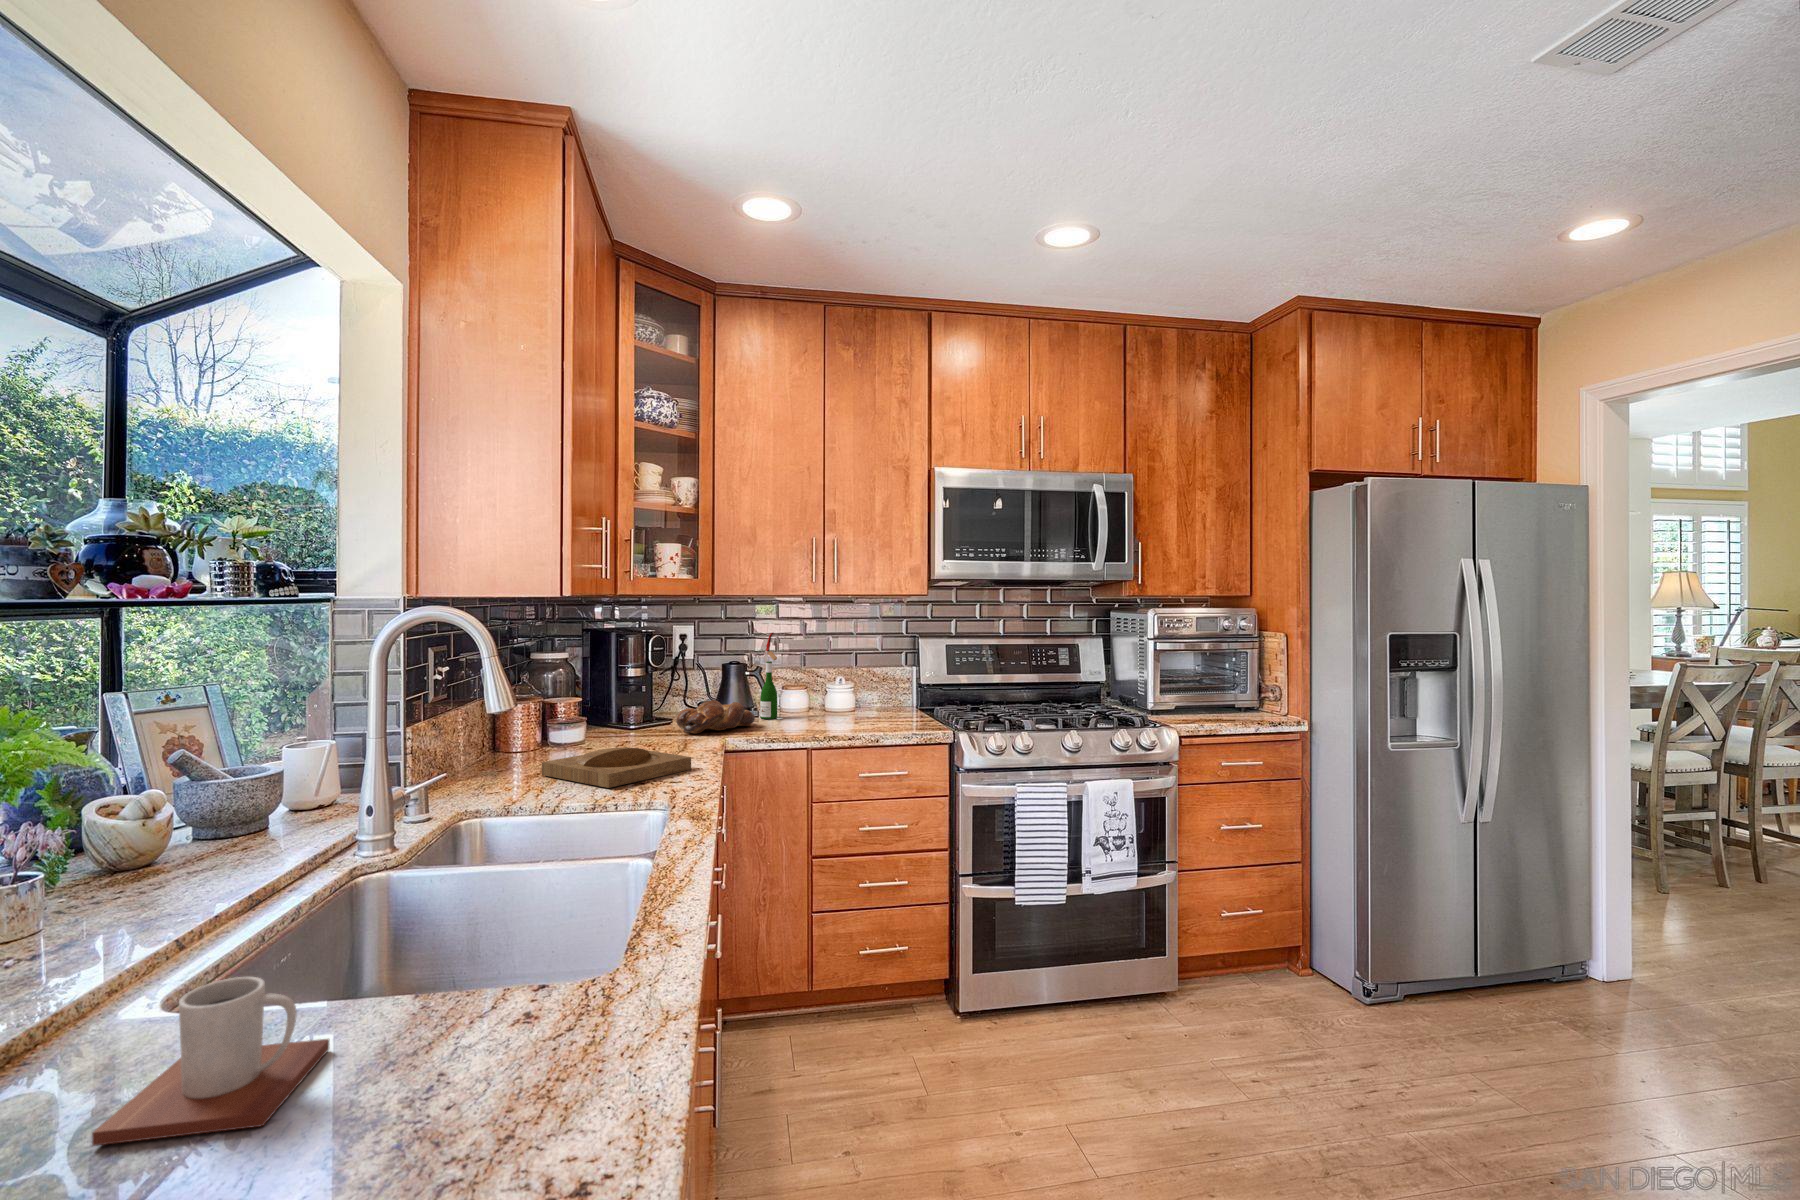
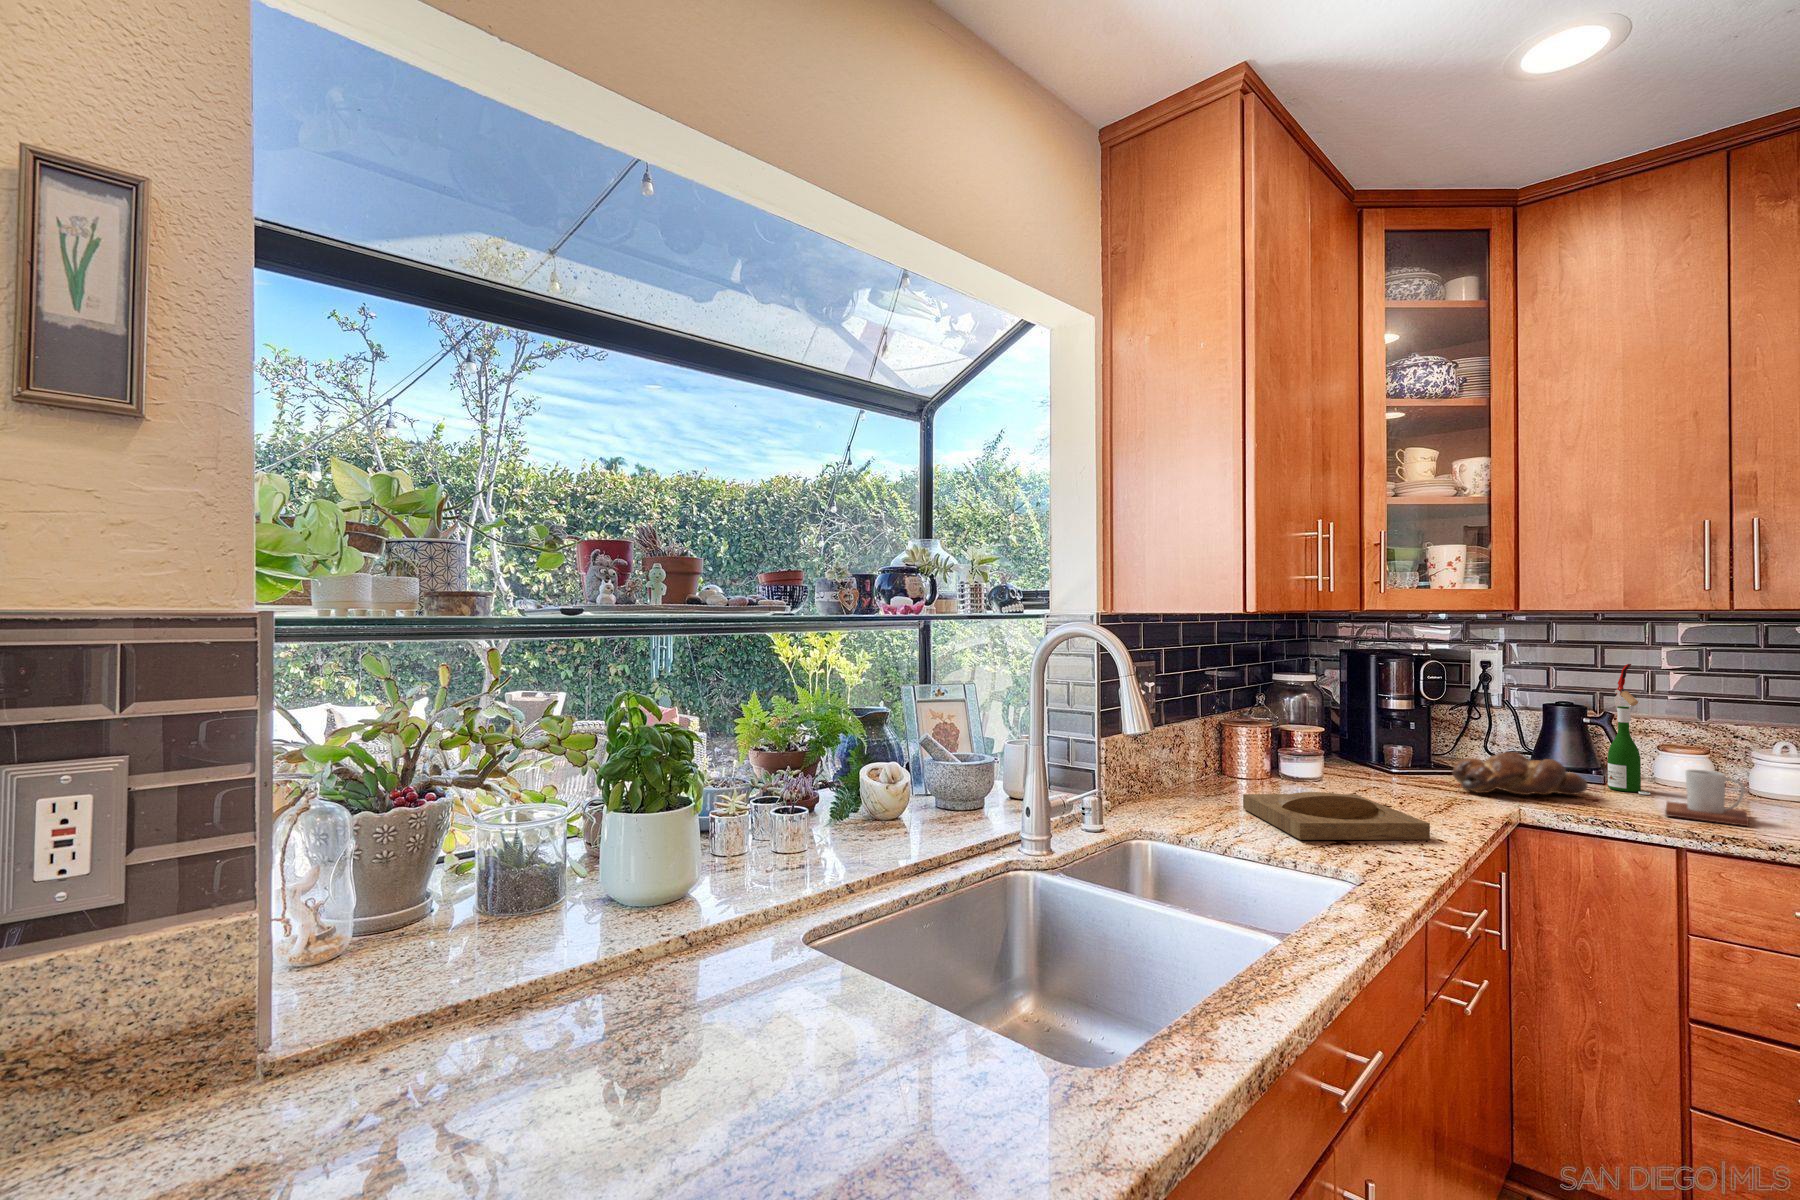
mug: present [92,977,329,1146] -> present [1665,770,1749,826]

